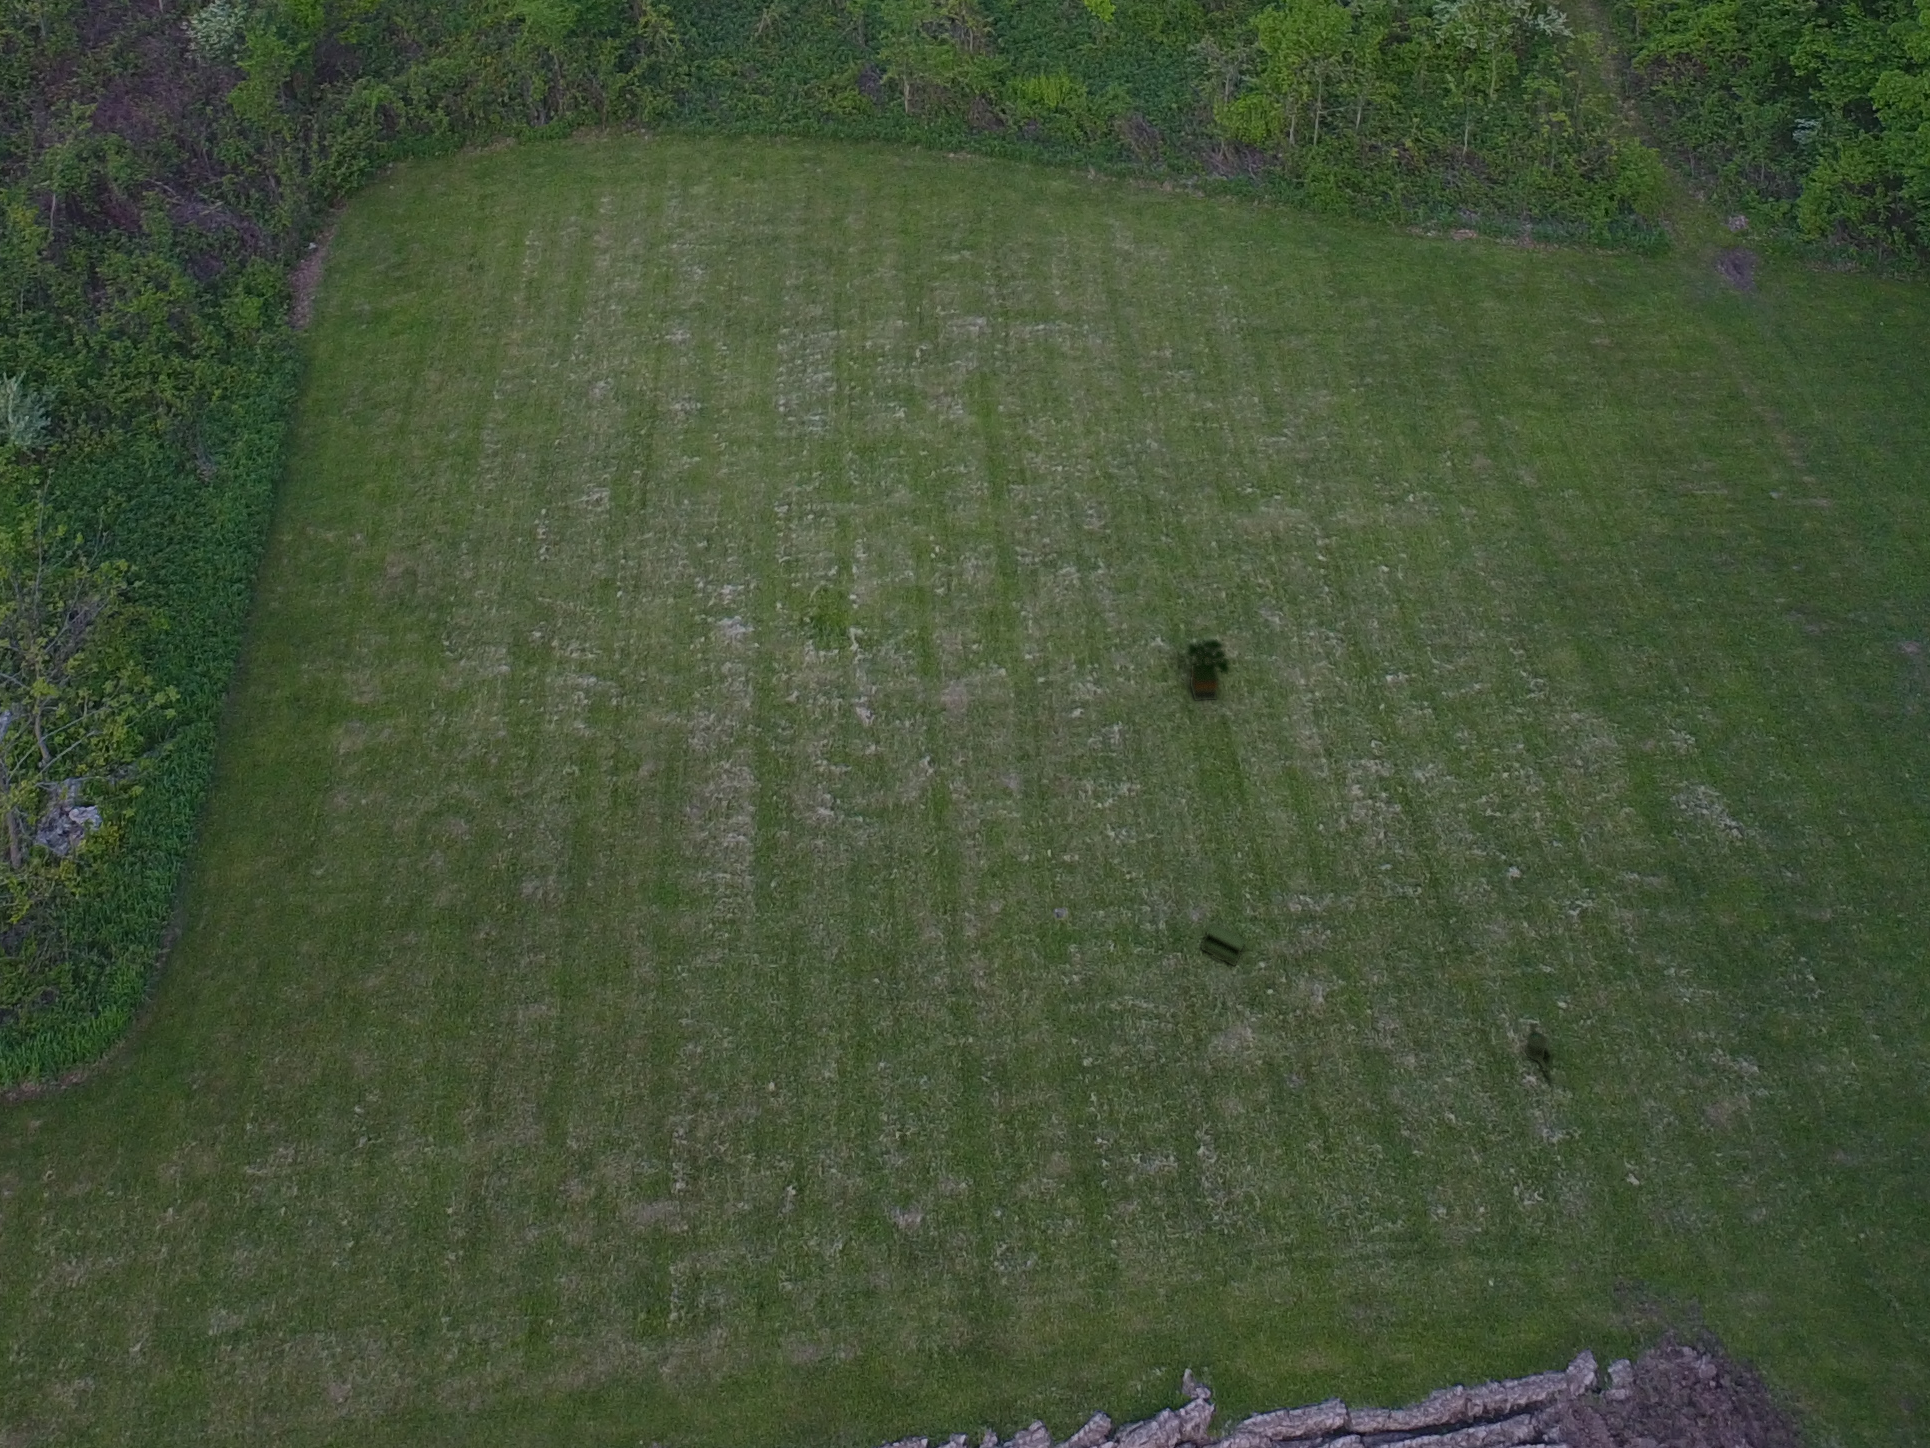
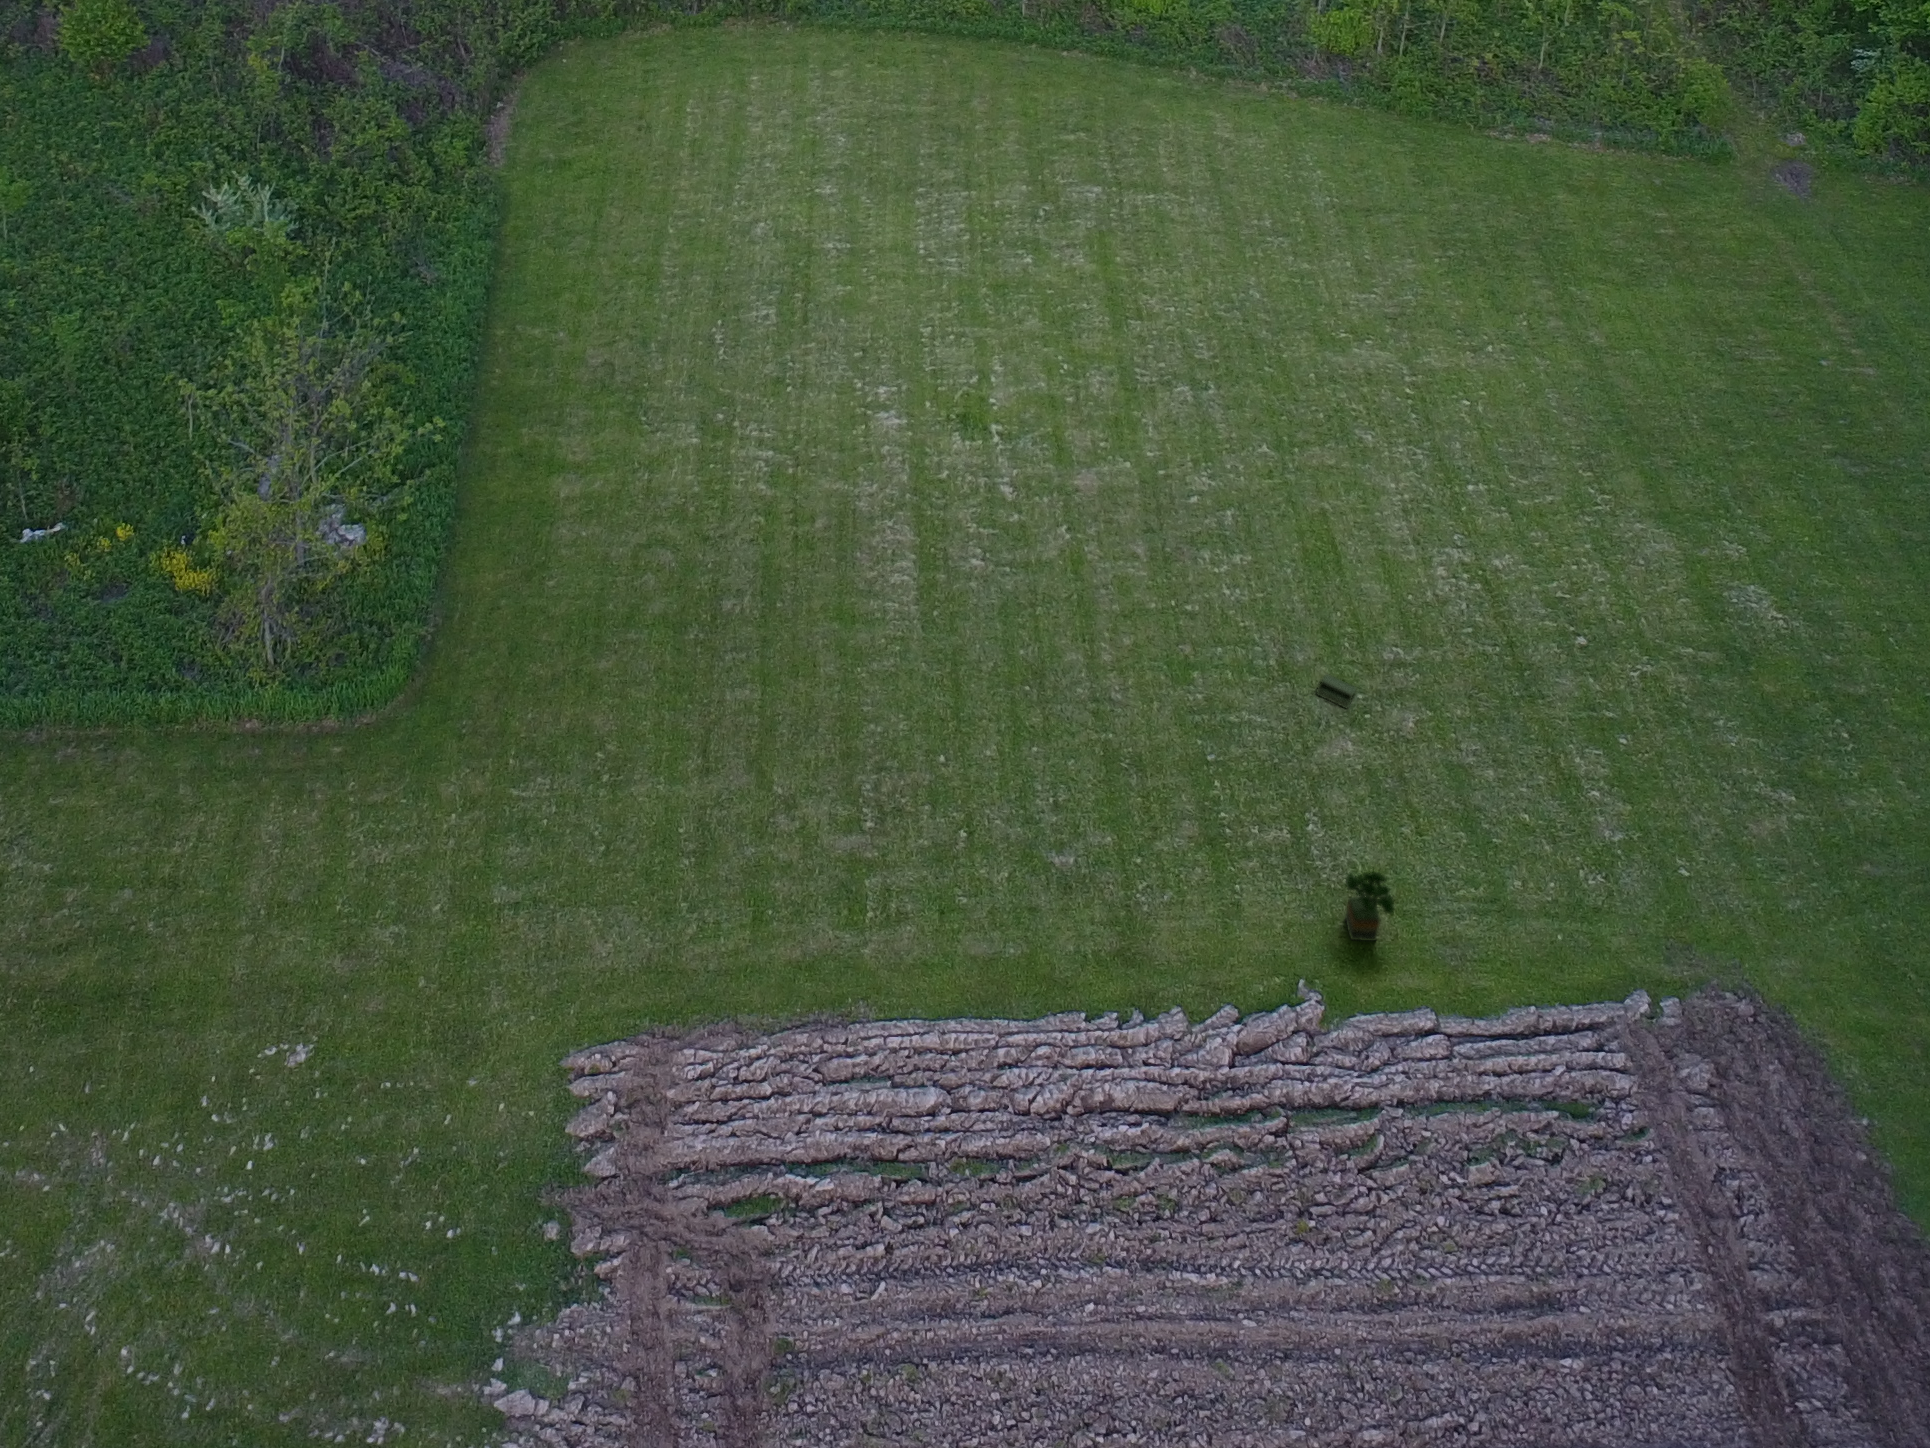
potted tree: present [1188,639,1229,700] -> present [1345,872,1394,941]
watering can: present [1525,1023,1548,1071] -> none [1610,765,1634,803]

